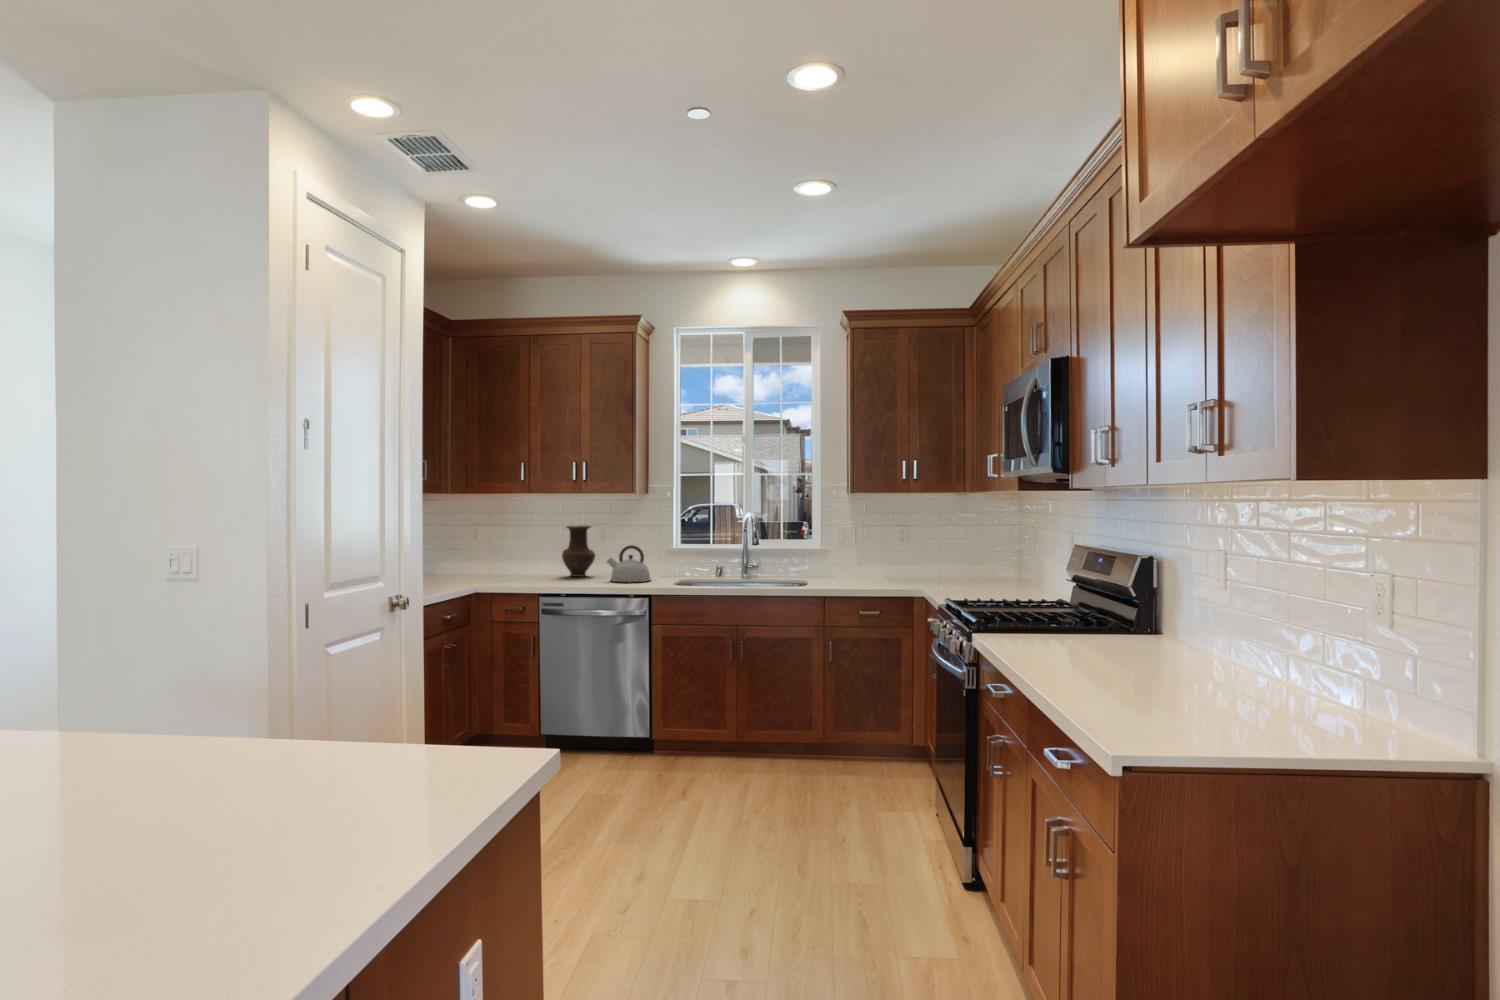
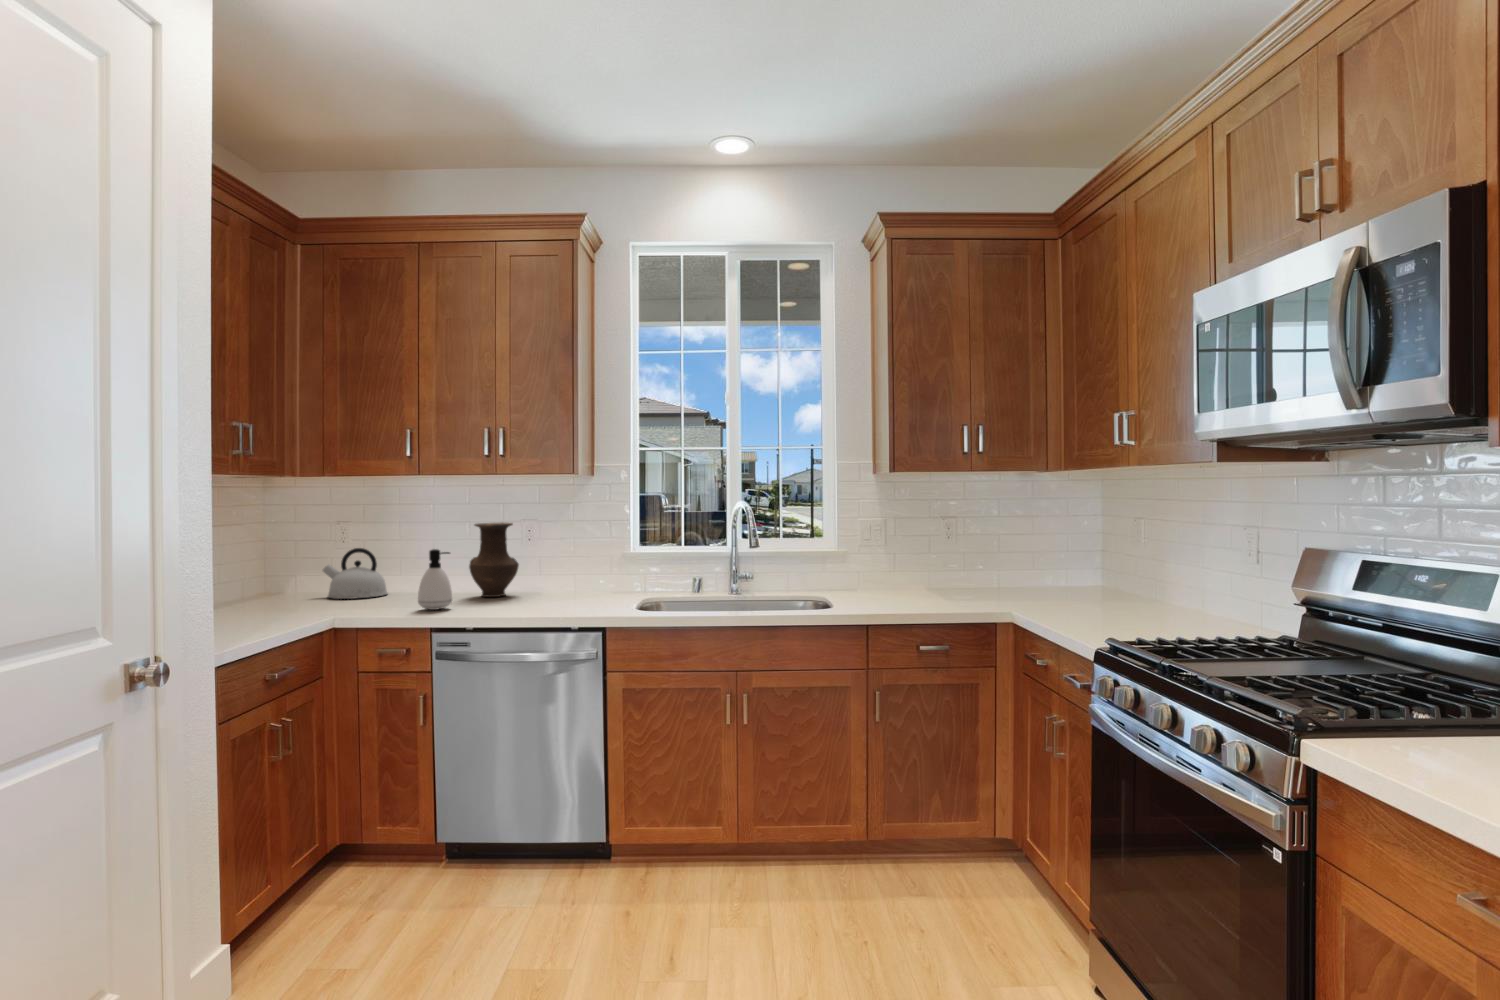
soap dispenser: none [530,542,552,582] -> present [418,549,452,610]
kettle: present [607,545,651,582] -> present [323,548,388,599]

